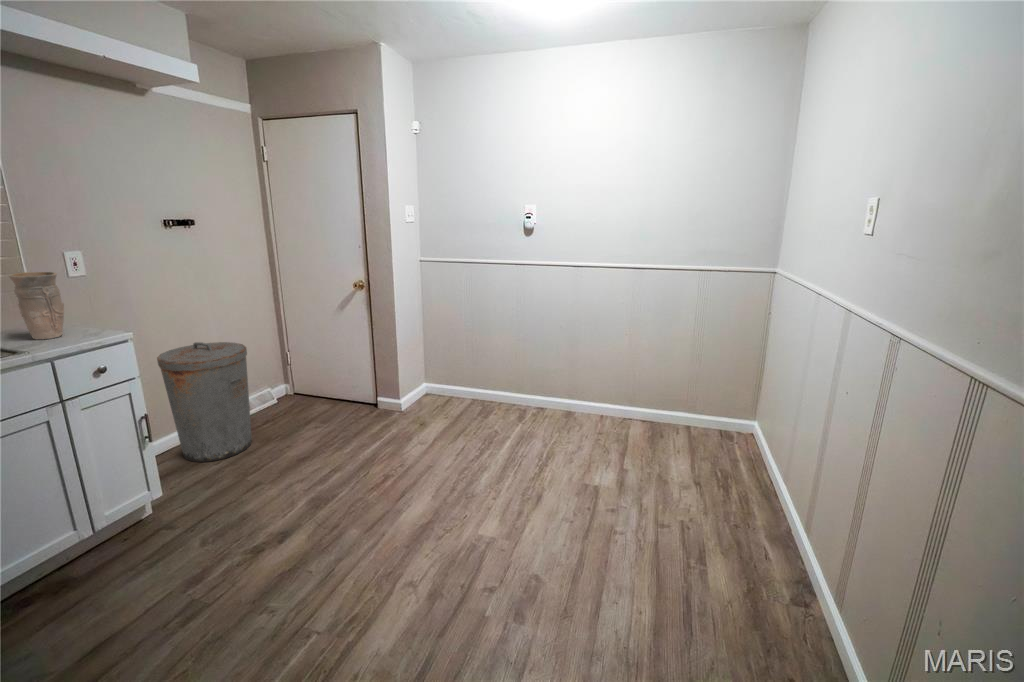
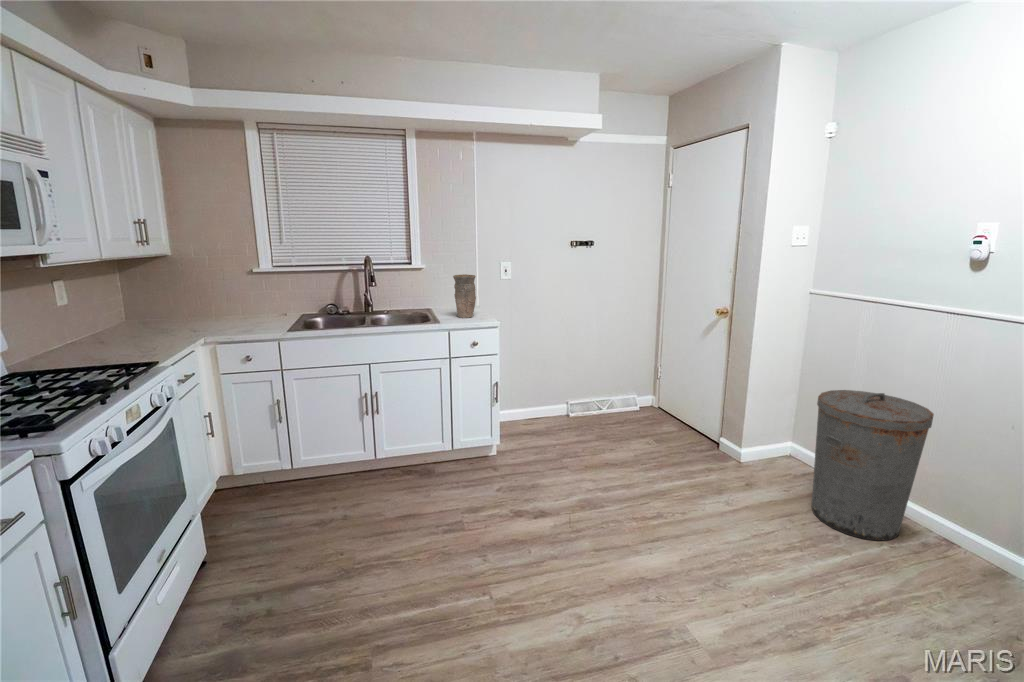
trash can: present [157,342,252,462] -> present [811,390,934,541]

